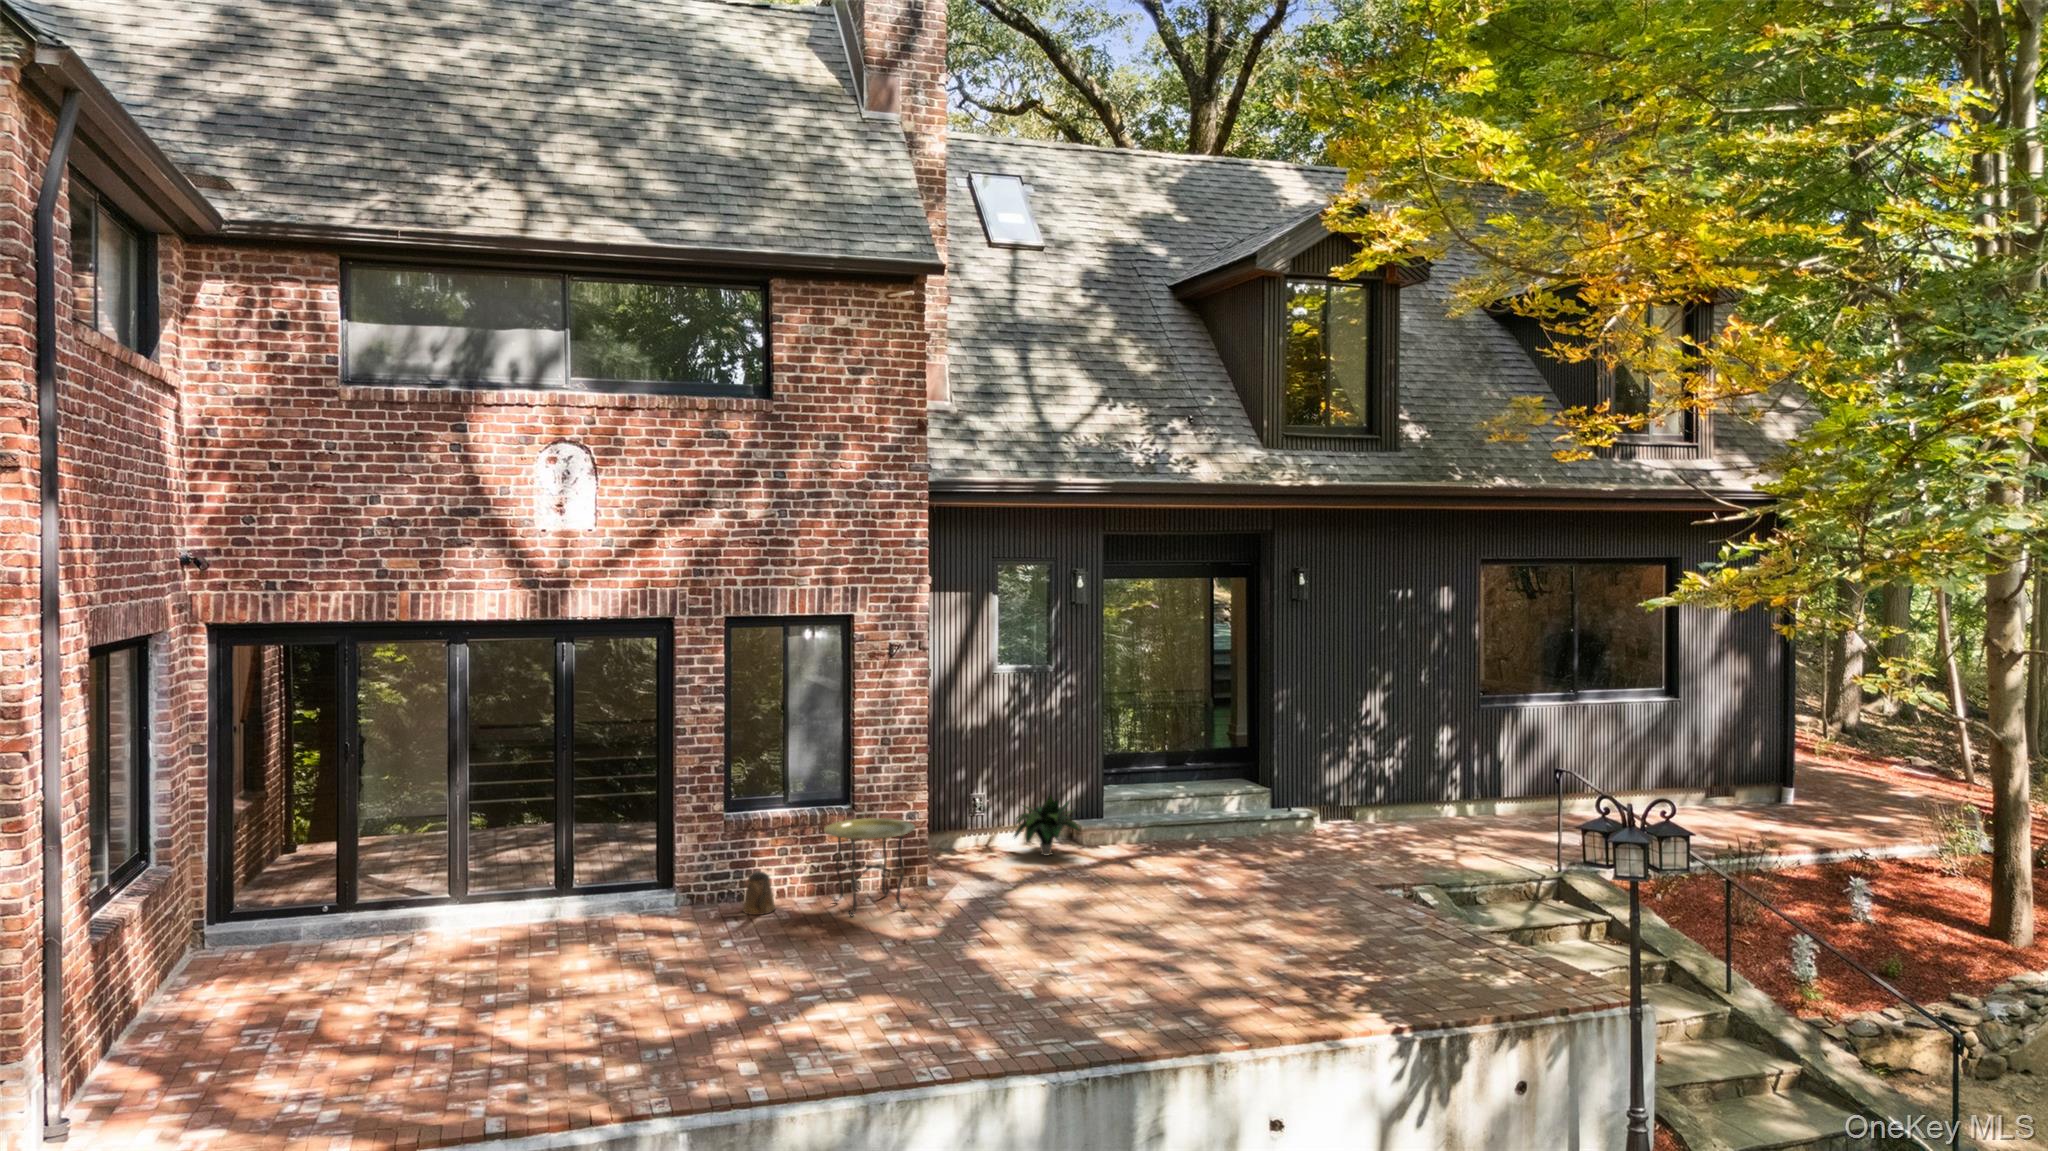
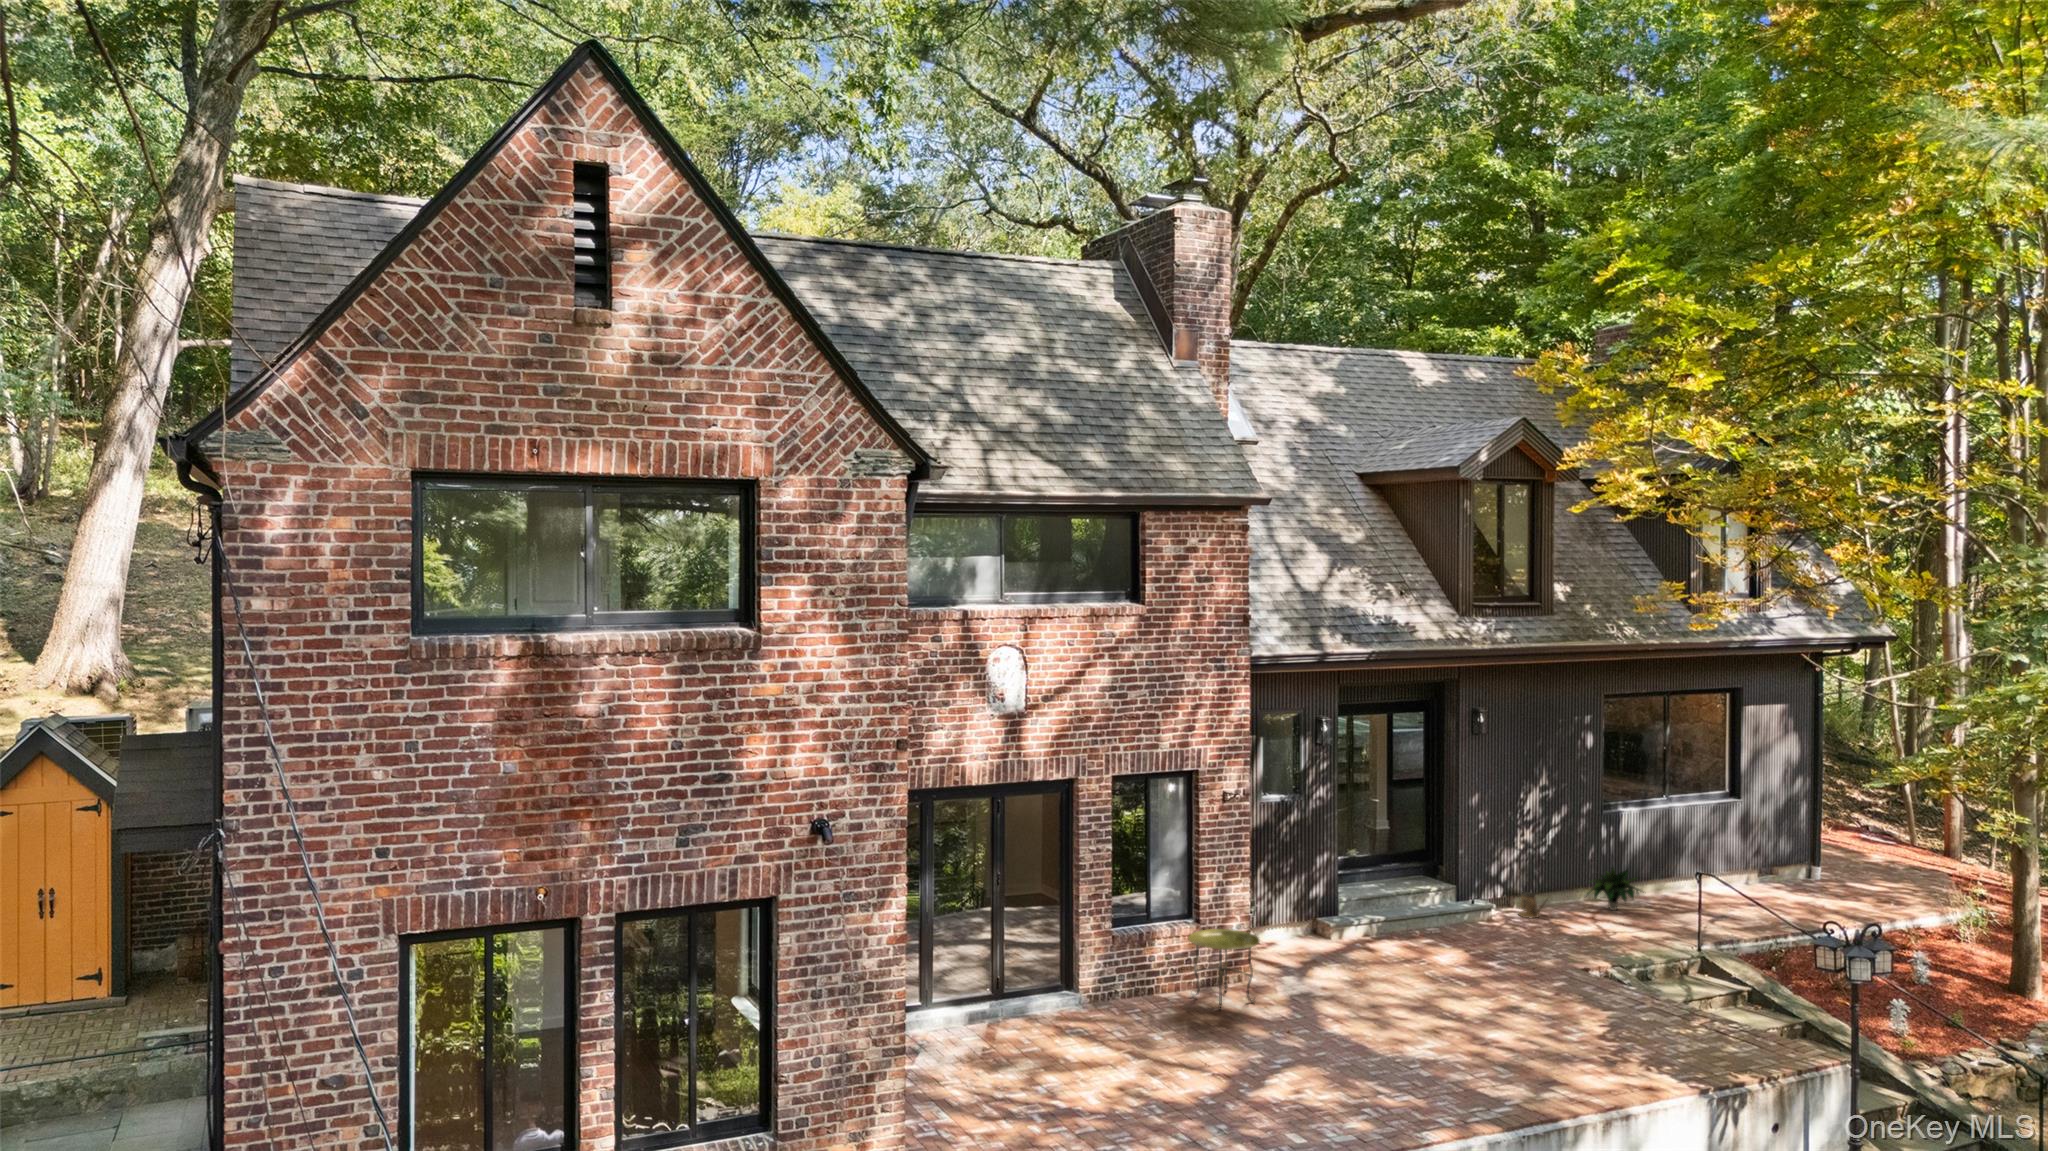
potted plant: present [1014,794,1080,856] -> present [1591,867,1640,910]
watering can: present [743,871,776,915] -> present [1518,892,1548,918]

